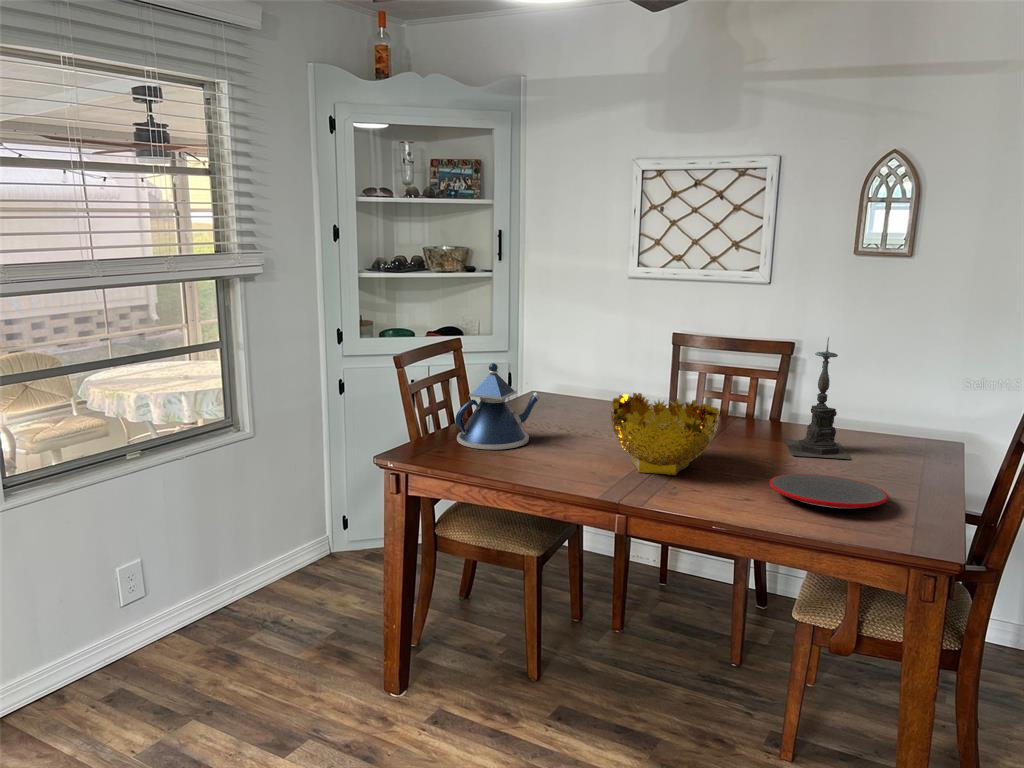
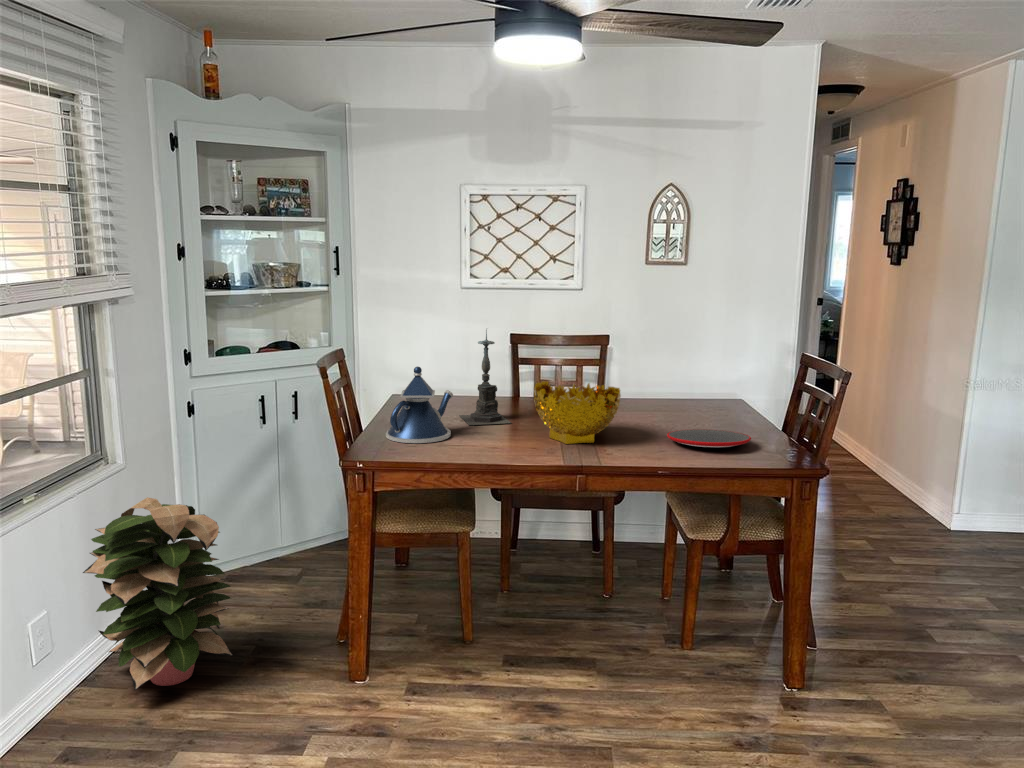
candle holder: present [785,337,850,459] -> present [459,330,511,425]
decorative plant: none [169,468,306,650] -> present [83,497,233,690]

